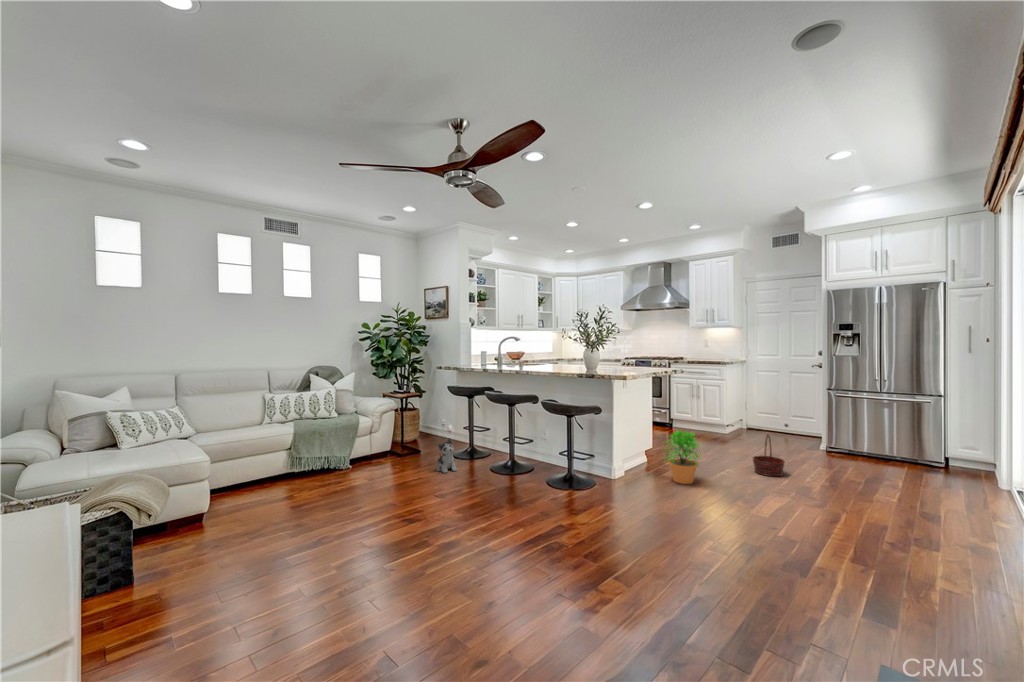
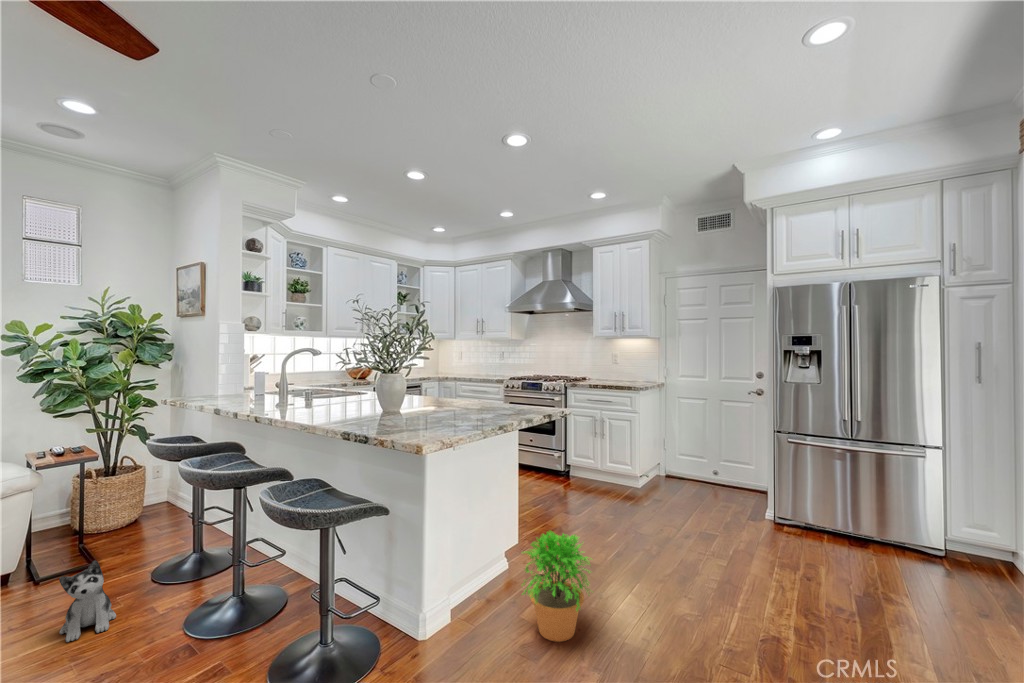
basket: present [753,435,785,476] -> none [676,522,730,600]

